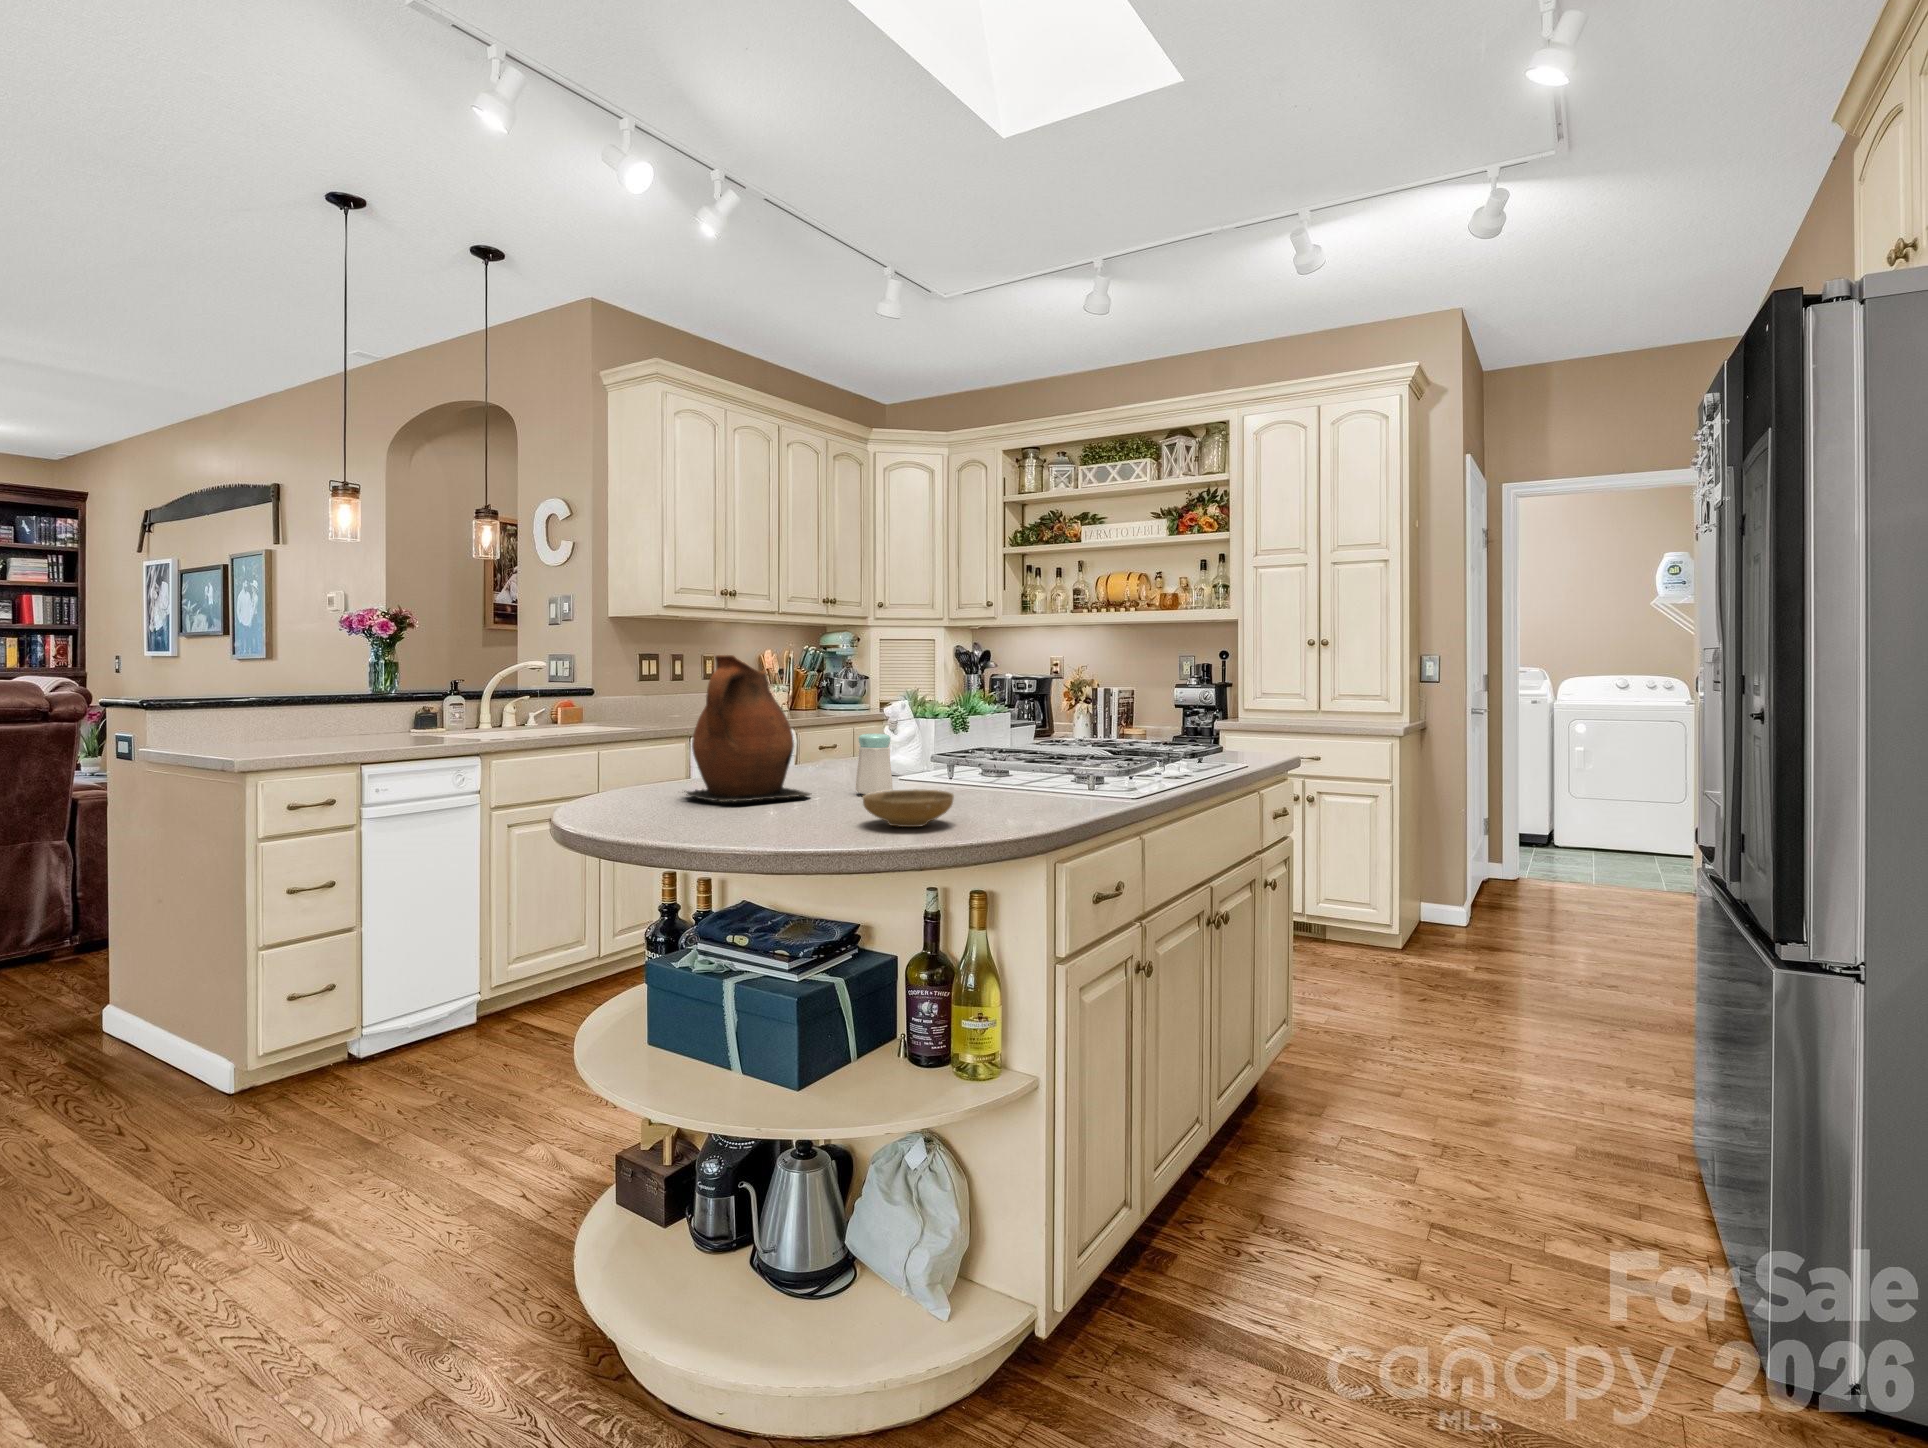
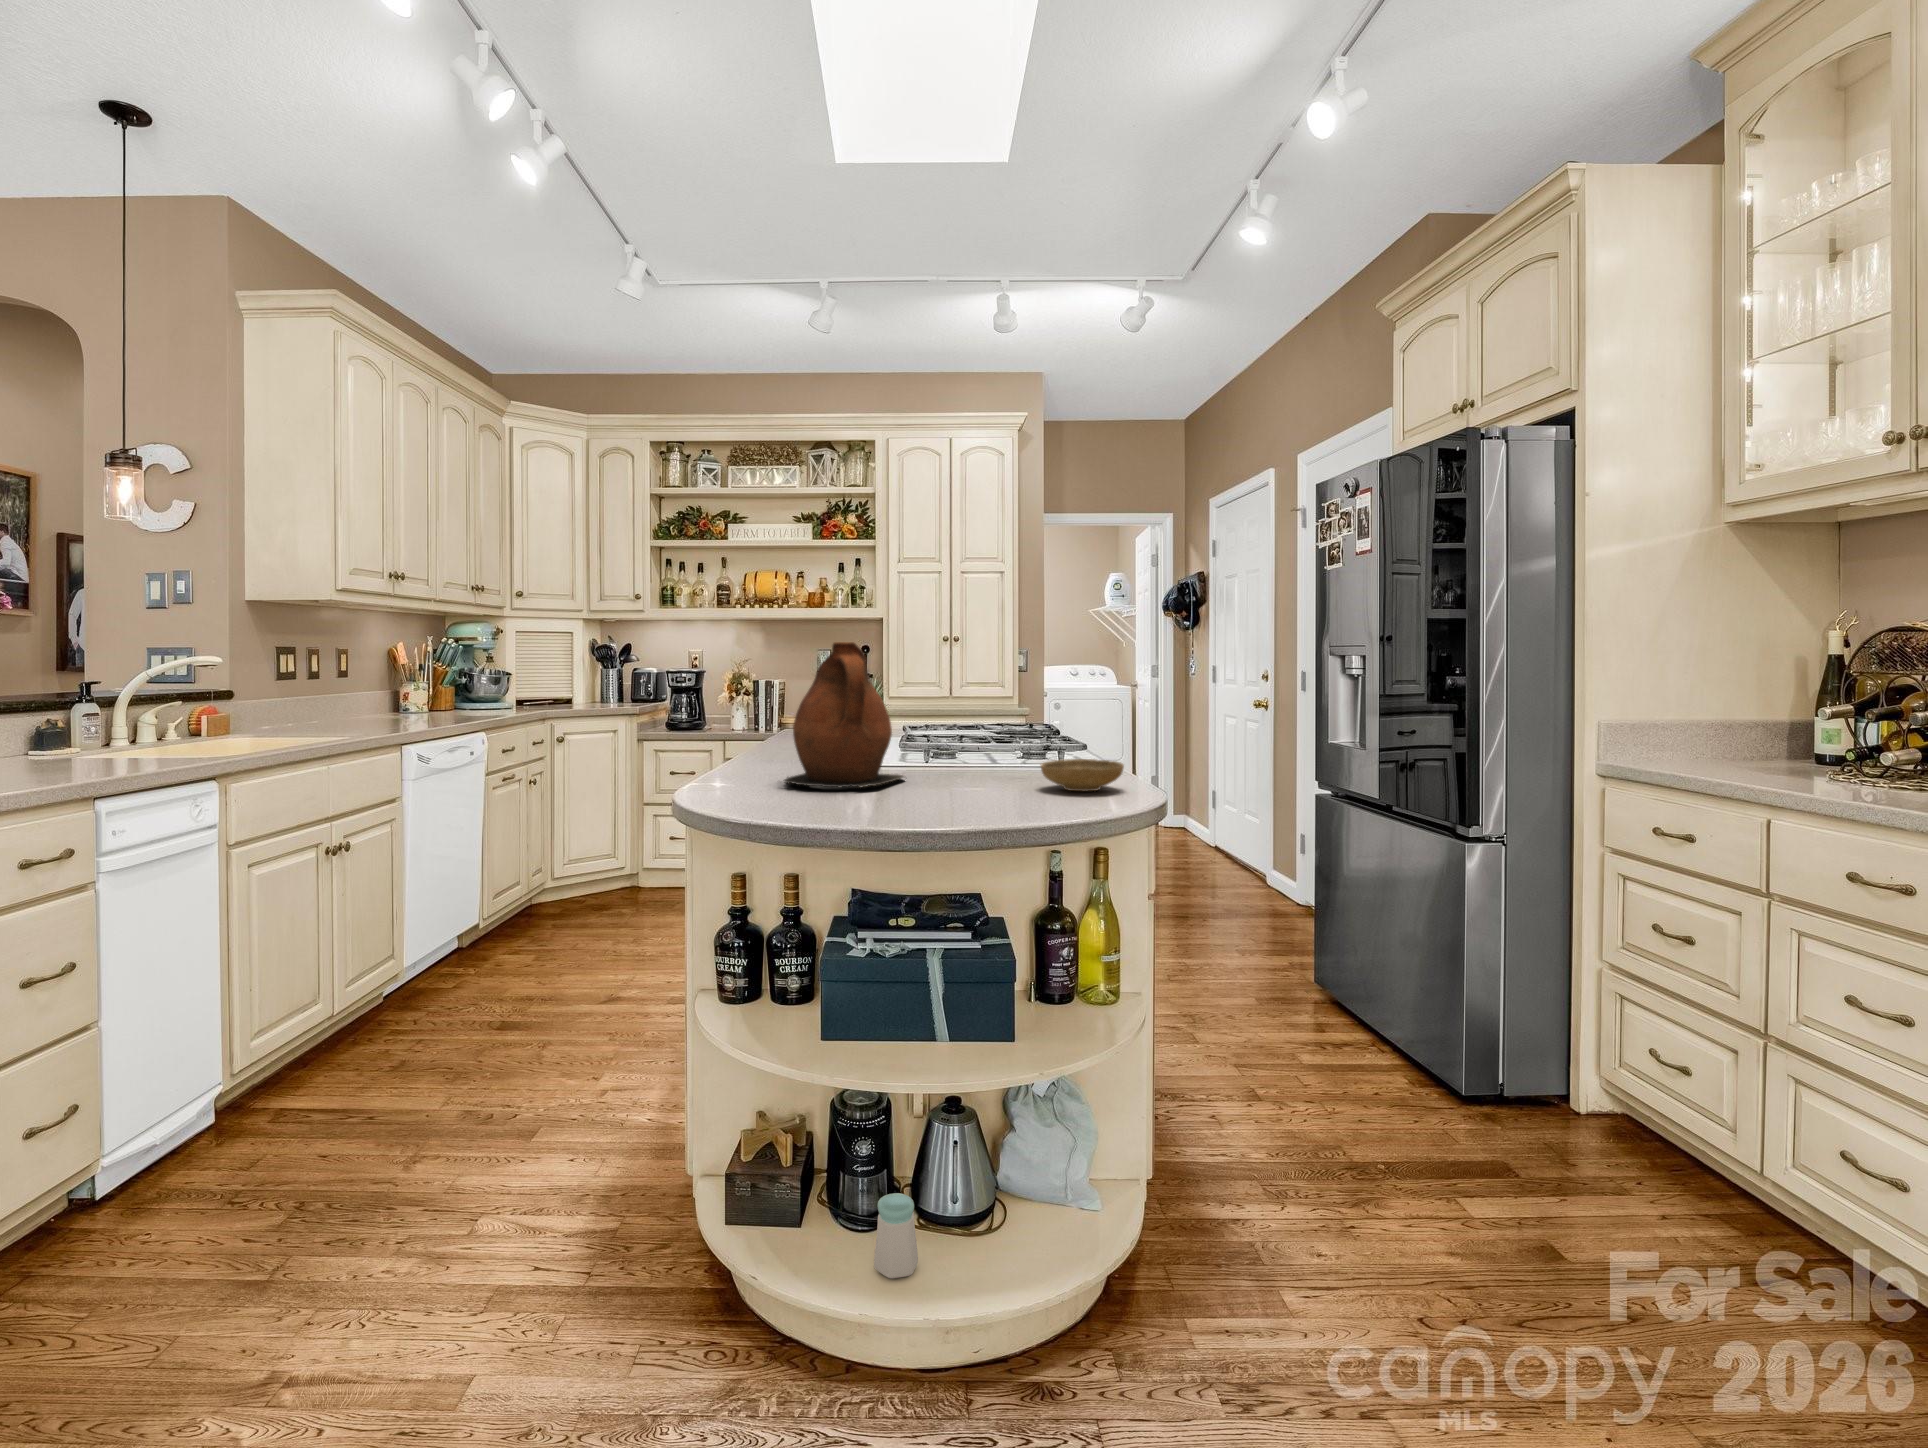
salt shaker: present [856,733,893,794] -> present [874,1193,918,1278]

